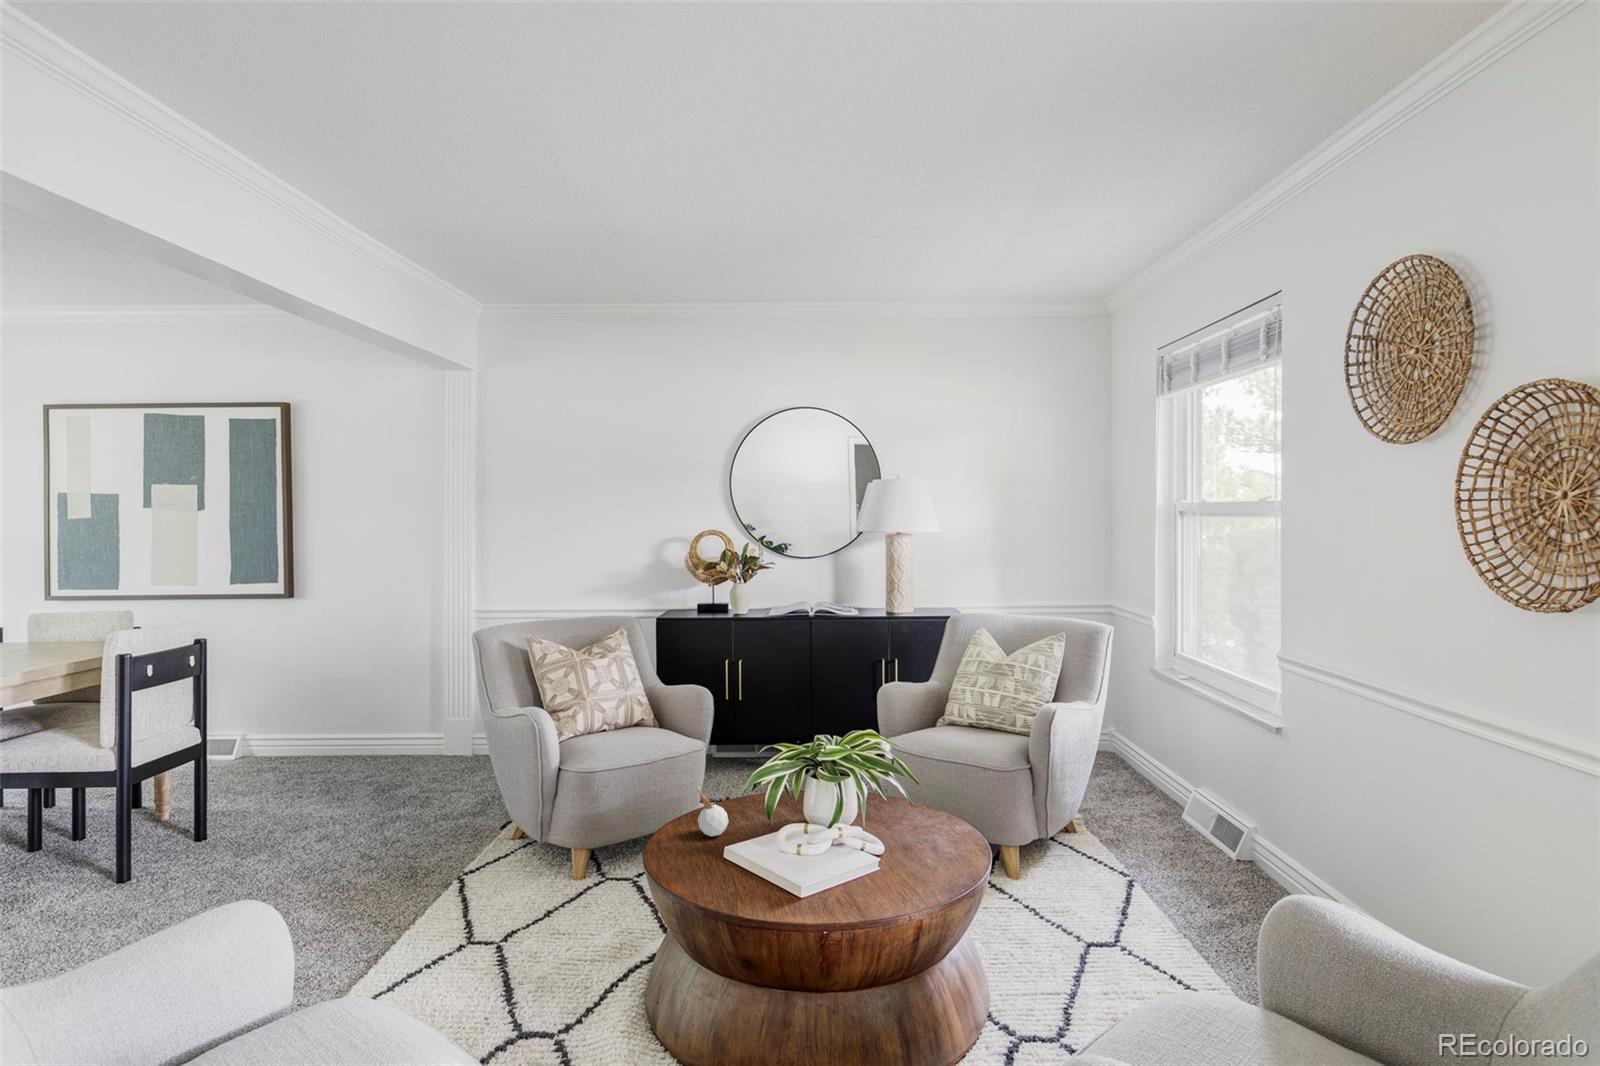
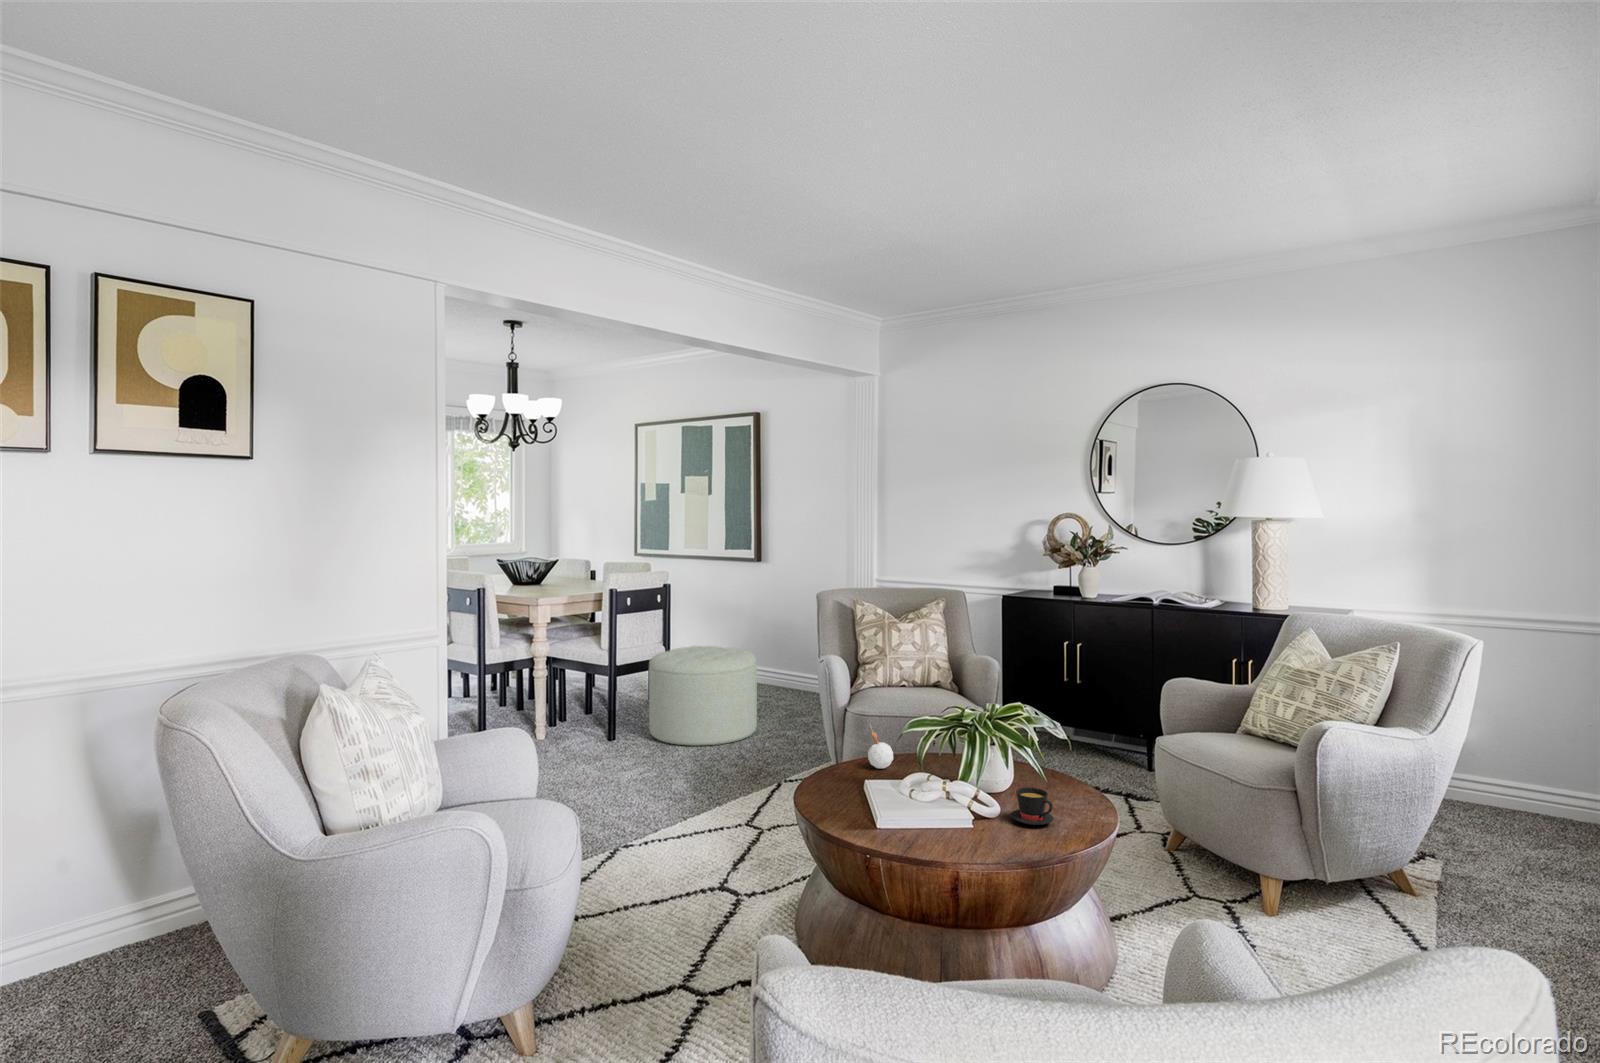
ottoman: none [178,717,357,870] -> present [649,646,757,746]
teacup: none [906,818,952,858] -> present [1011,788,1053,825]

